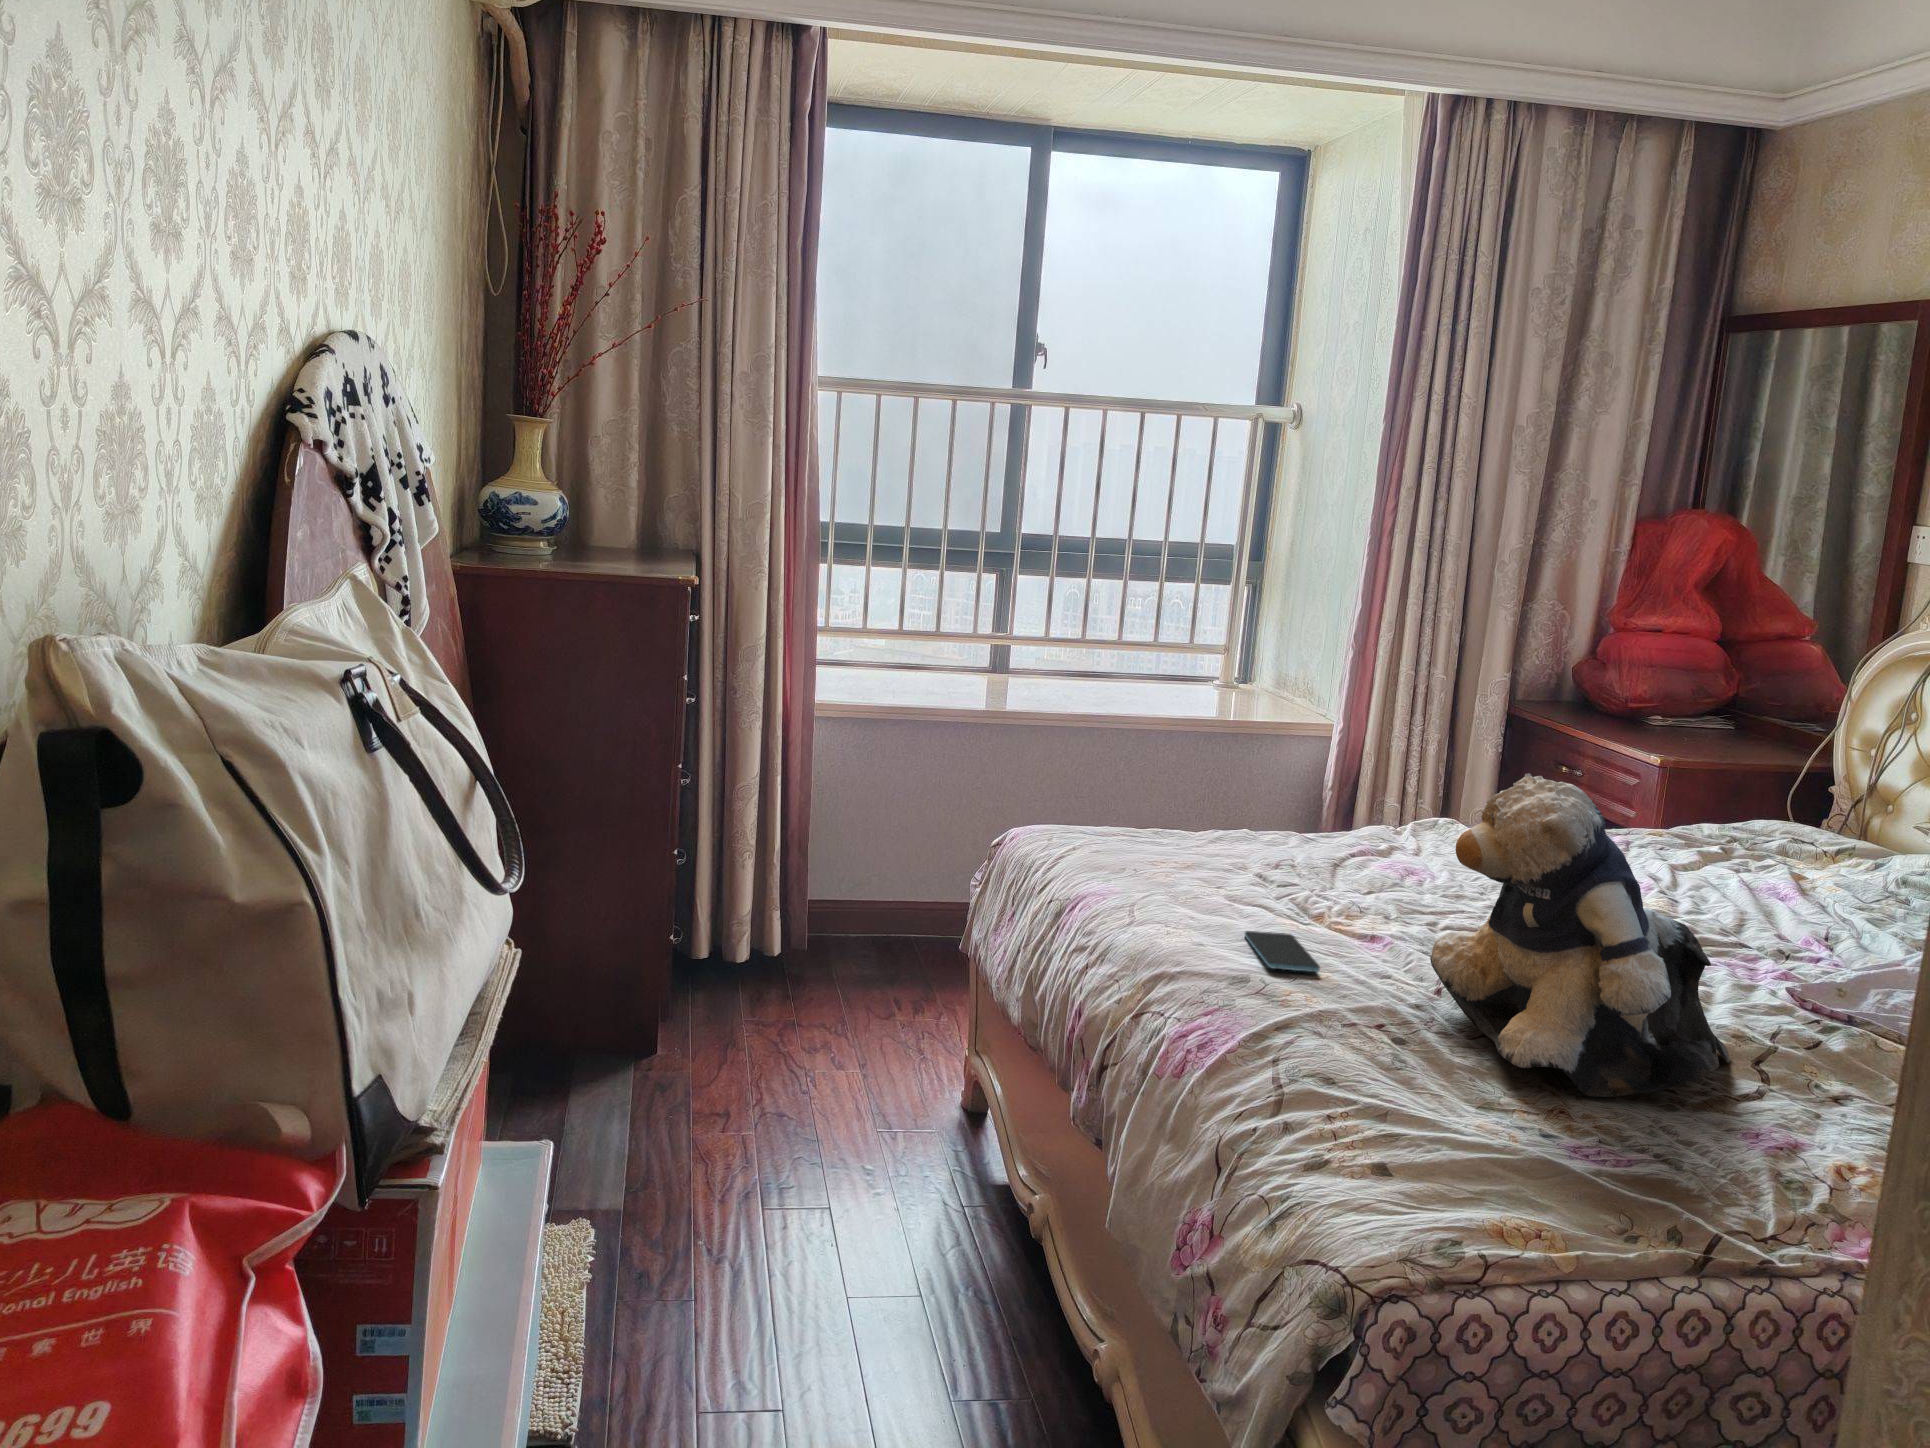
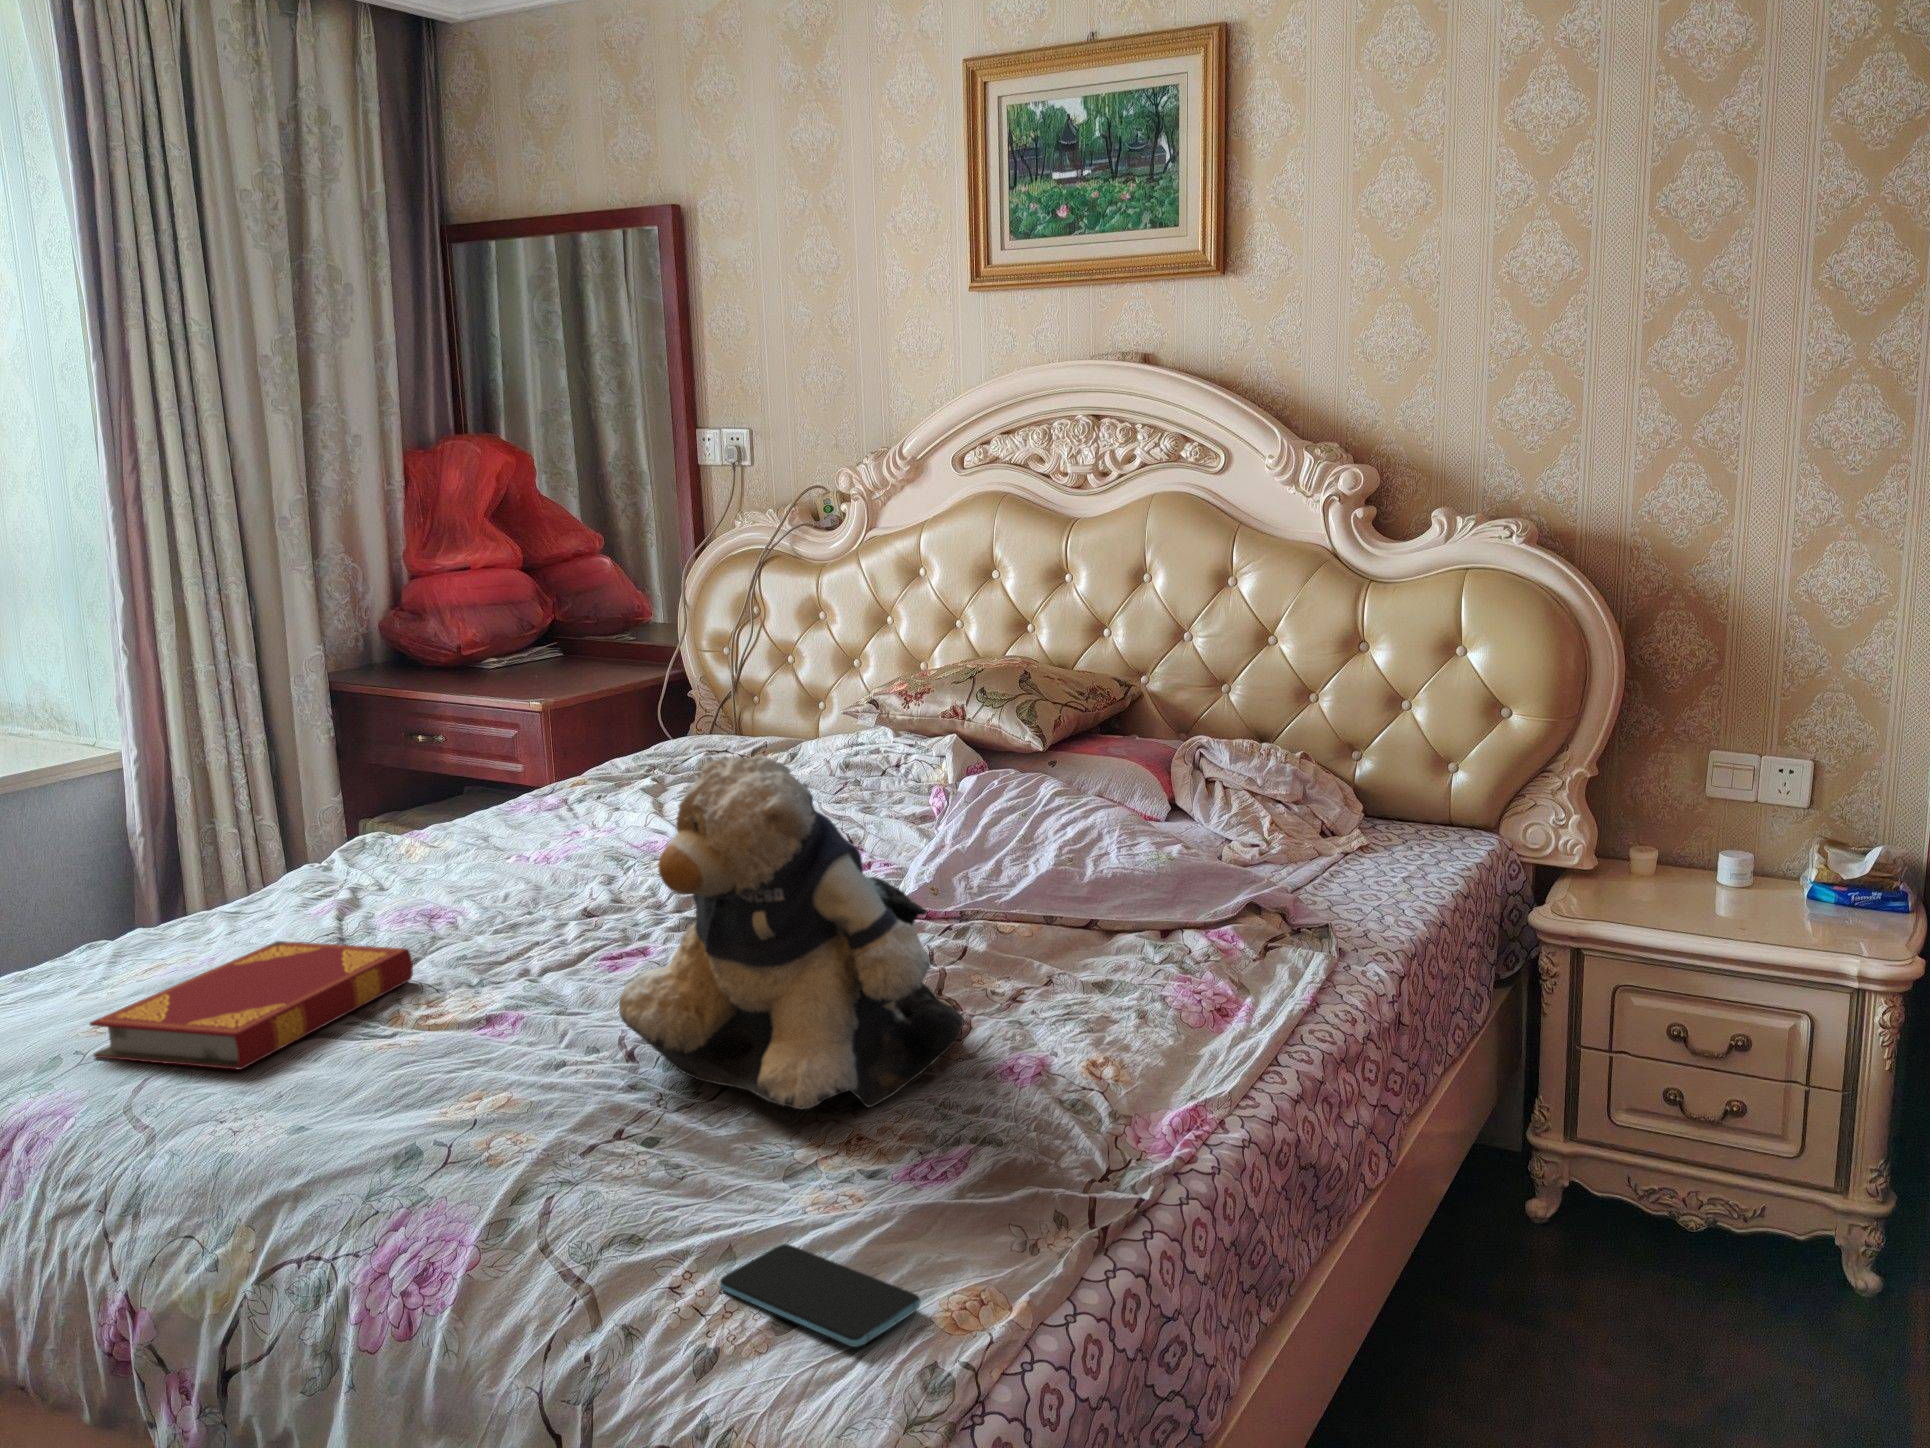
hardback book: none [1137,846,1350,908] -> present [90,941,413,1070]
smartphone: present [1245,931,1320,972] -> present [720,1244,921,1347]

